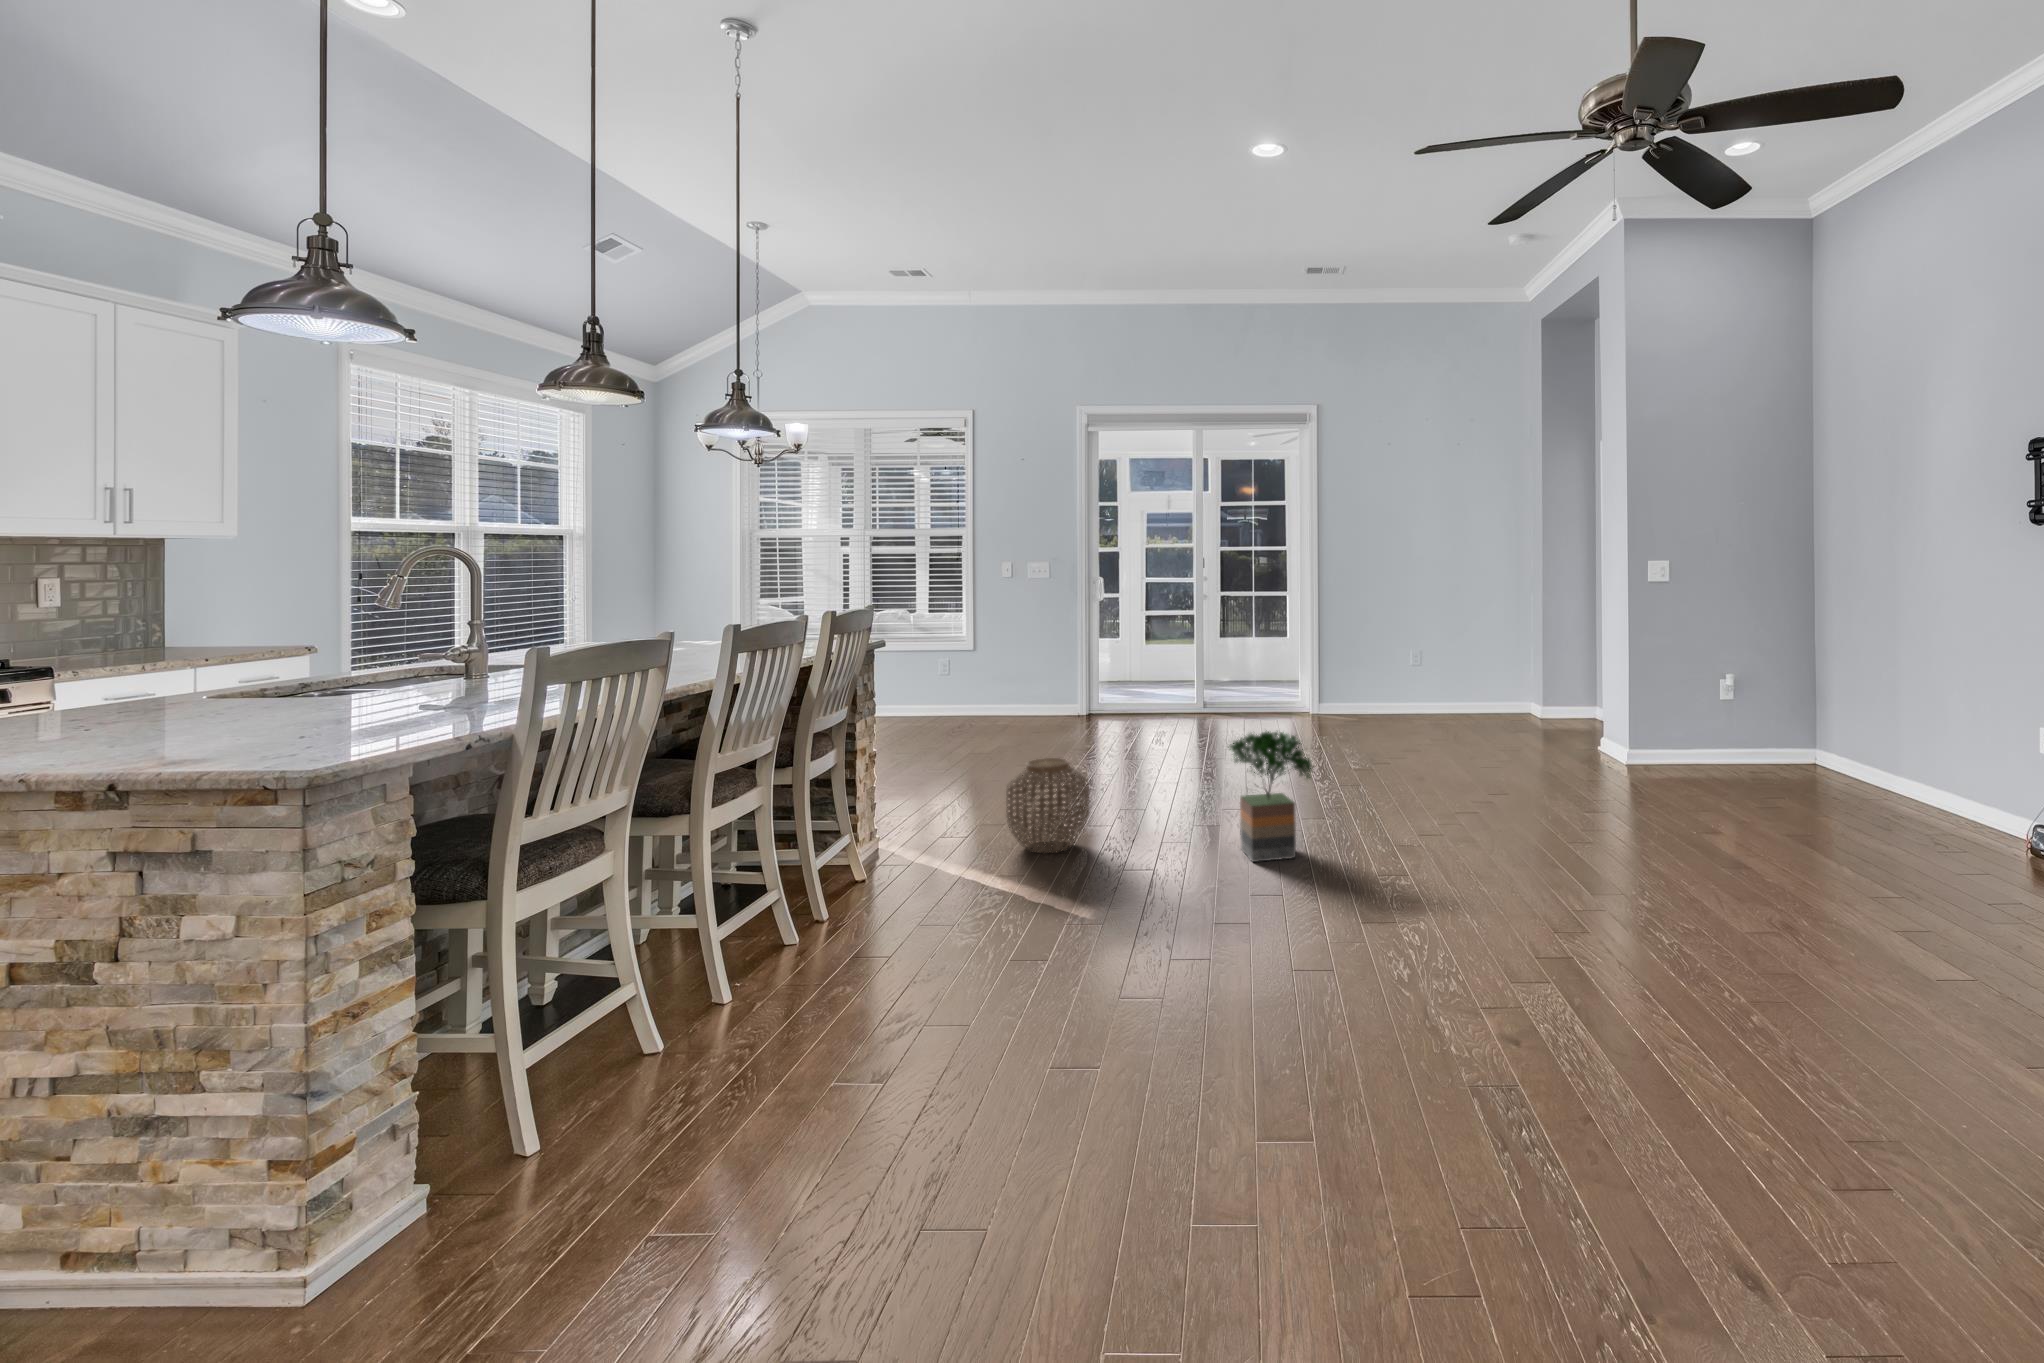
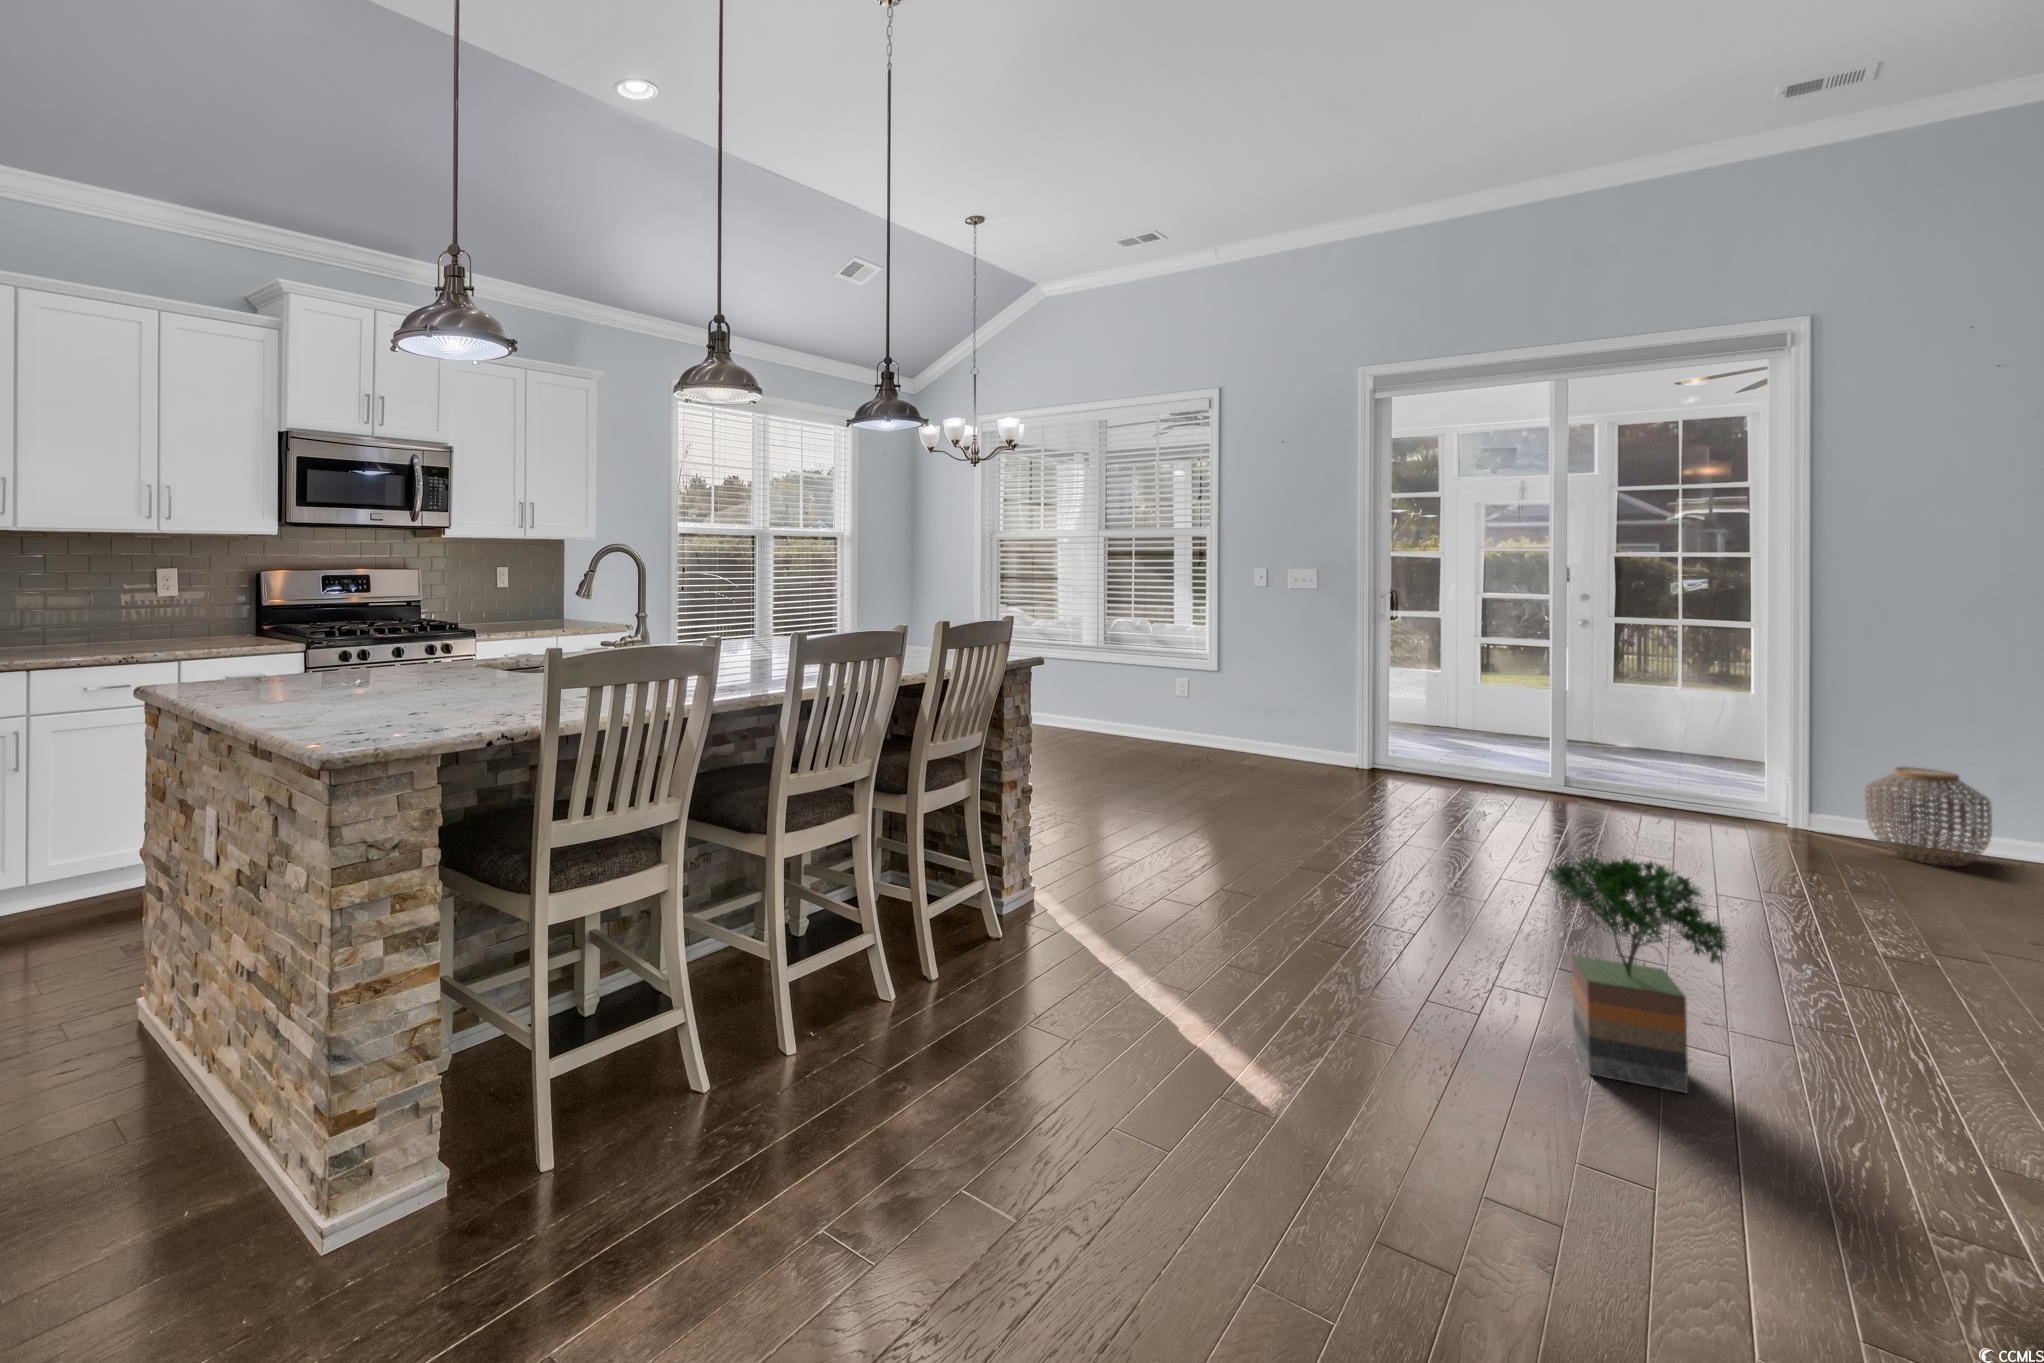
woven basket: present [1006,758,1089,853] -> present [1866,767,1992,866]

